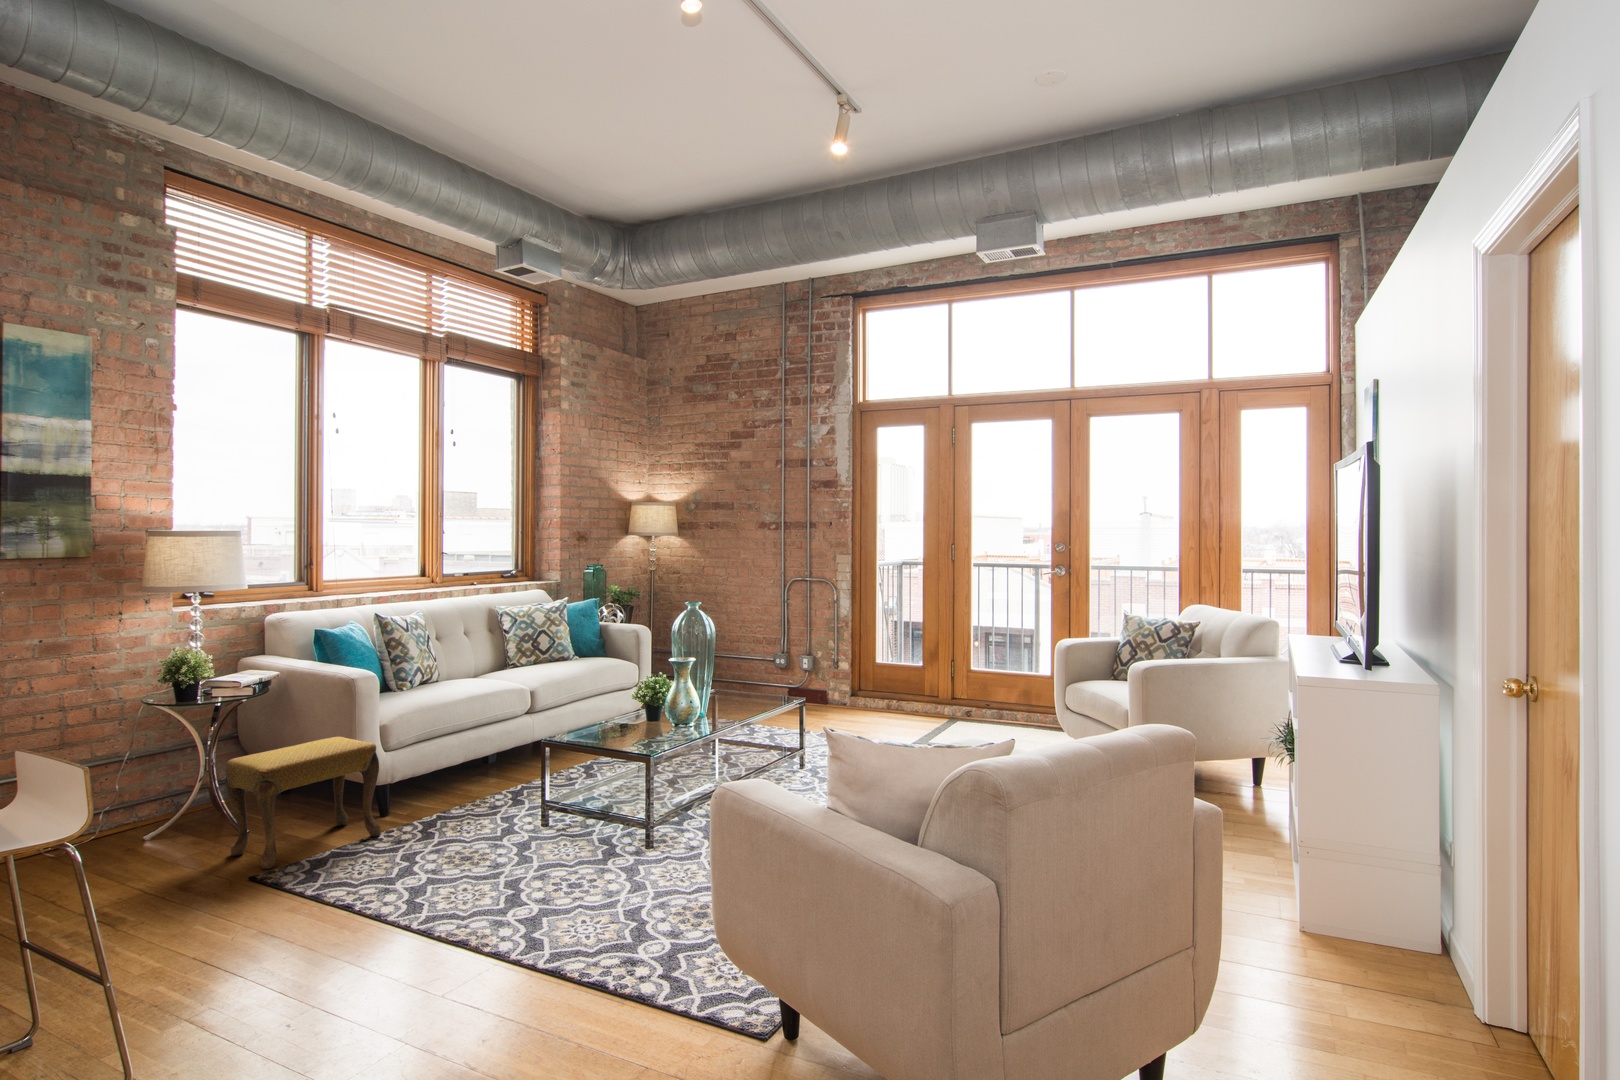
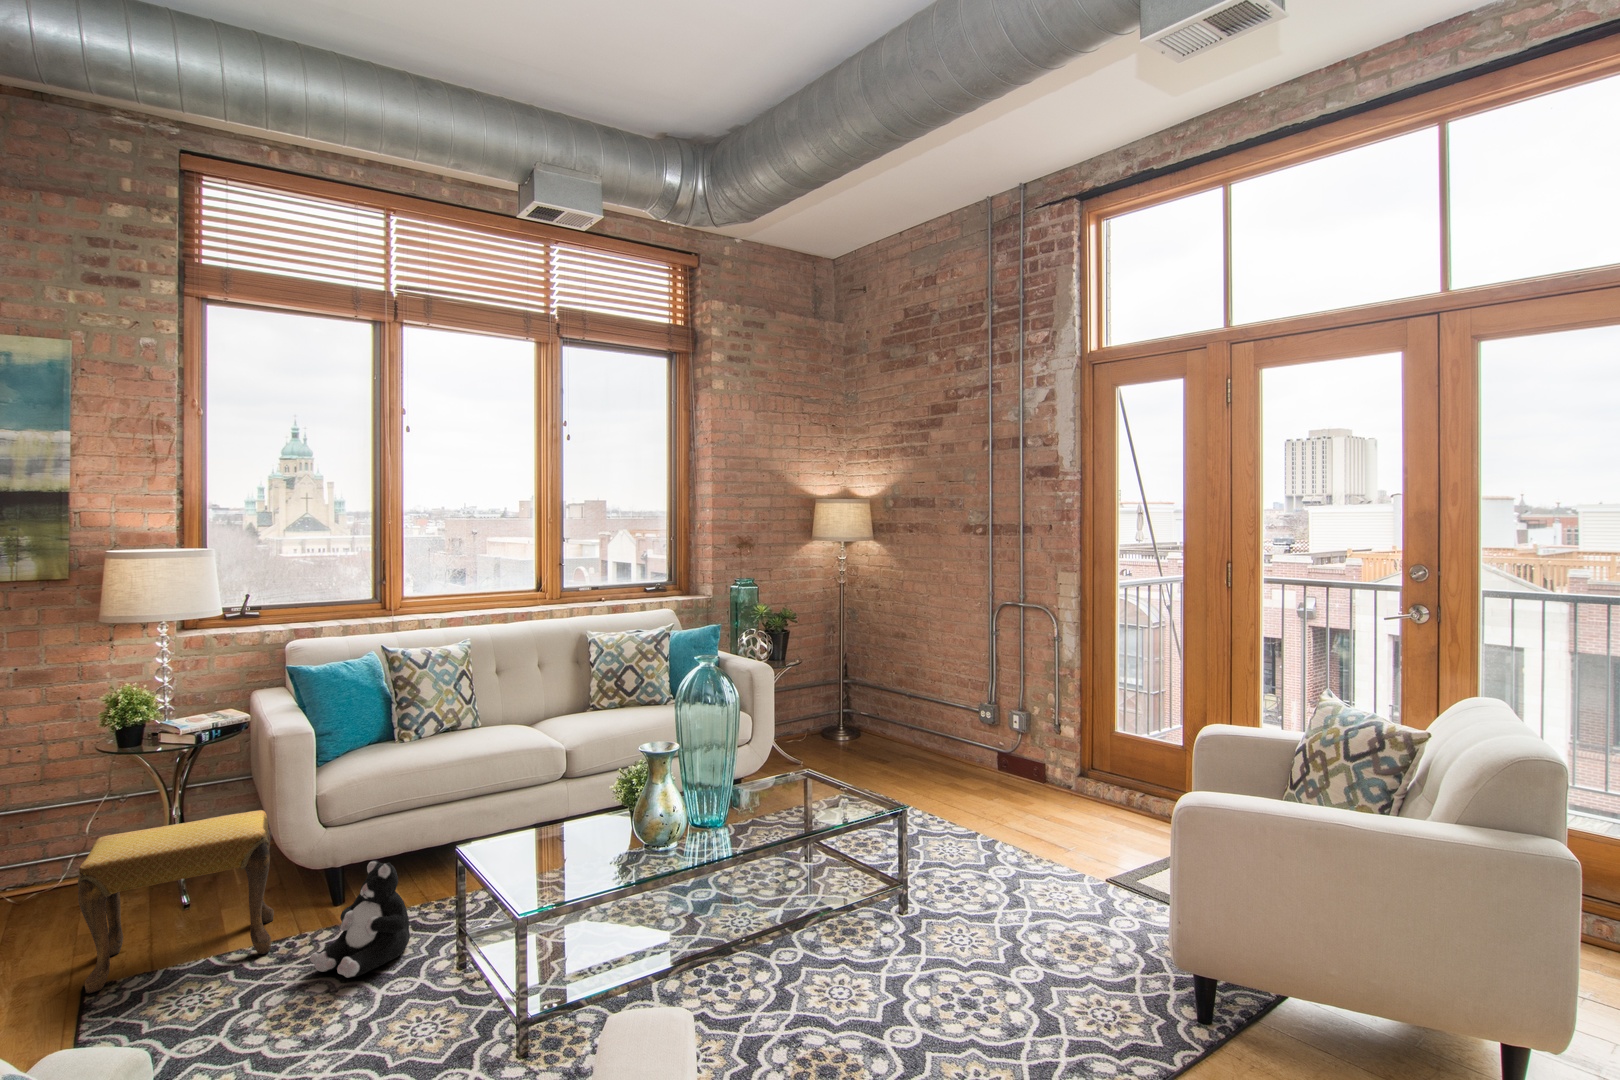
plush toy: none [438,756,498,834] -> present [310,860,410,978]

